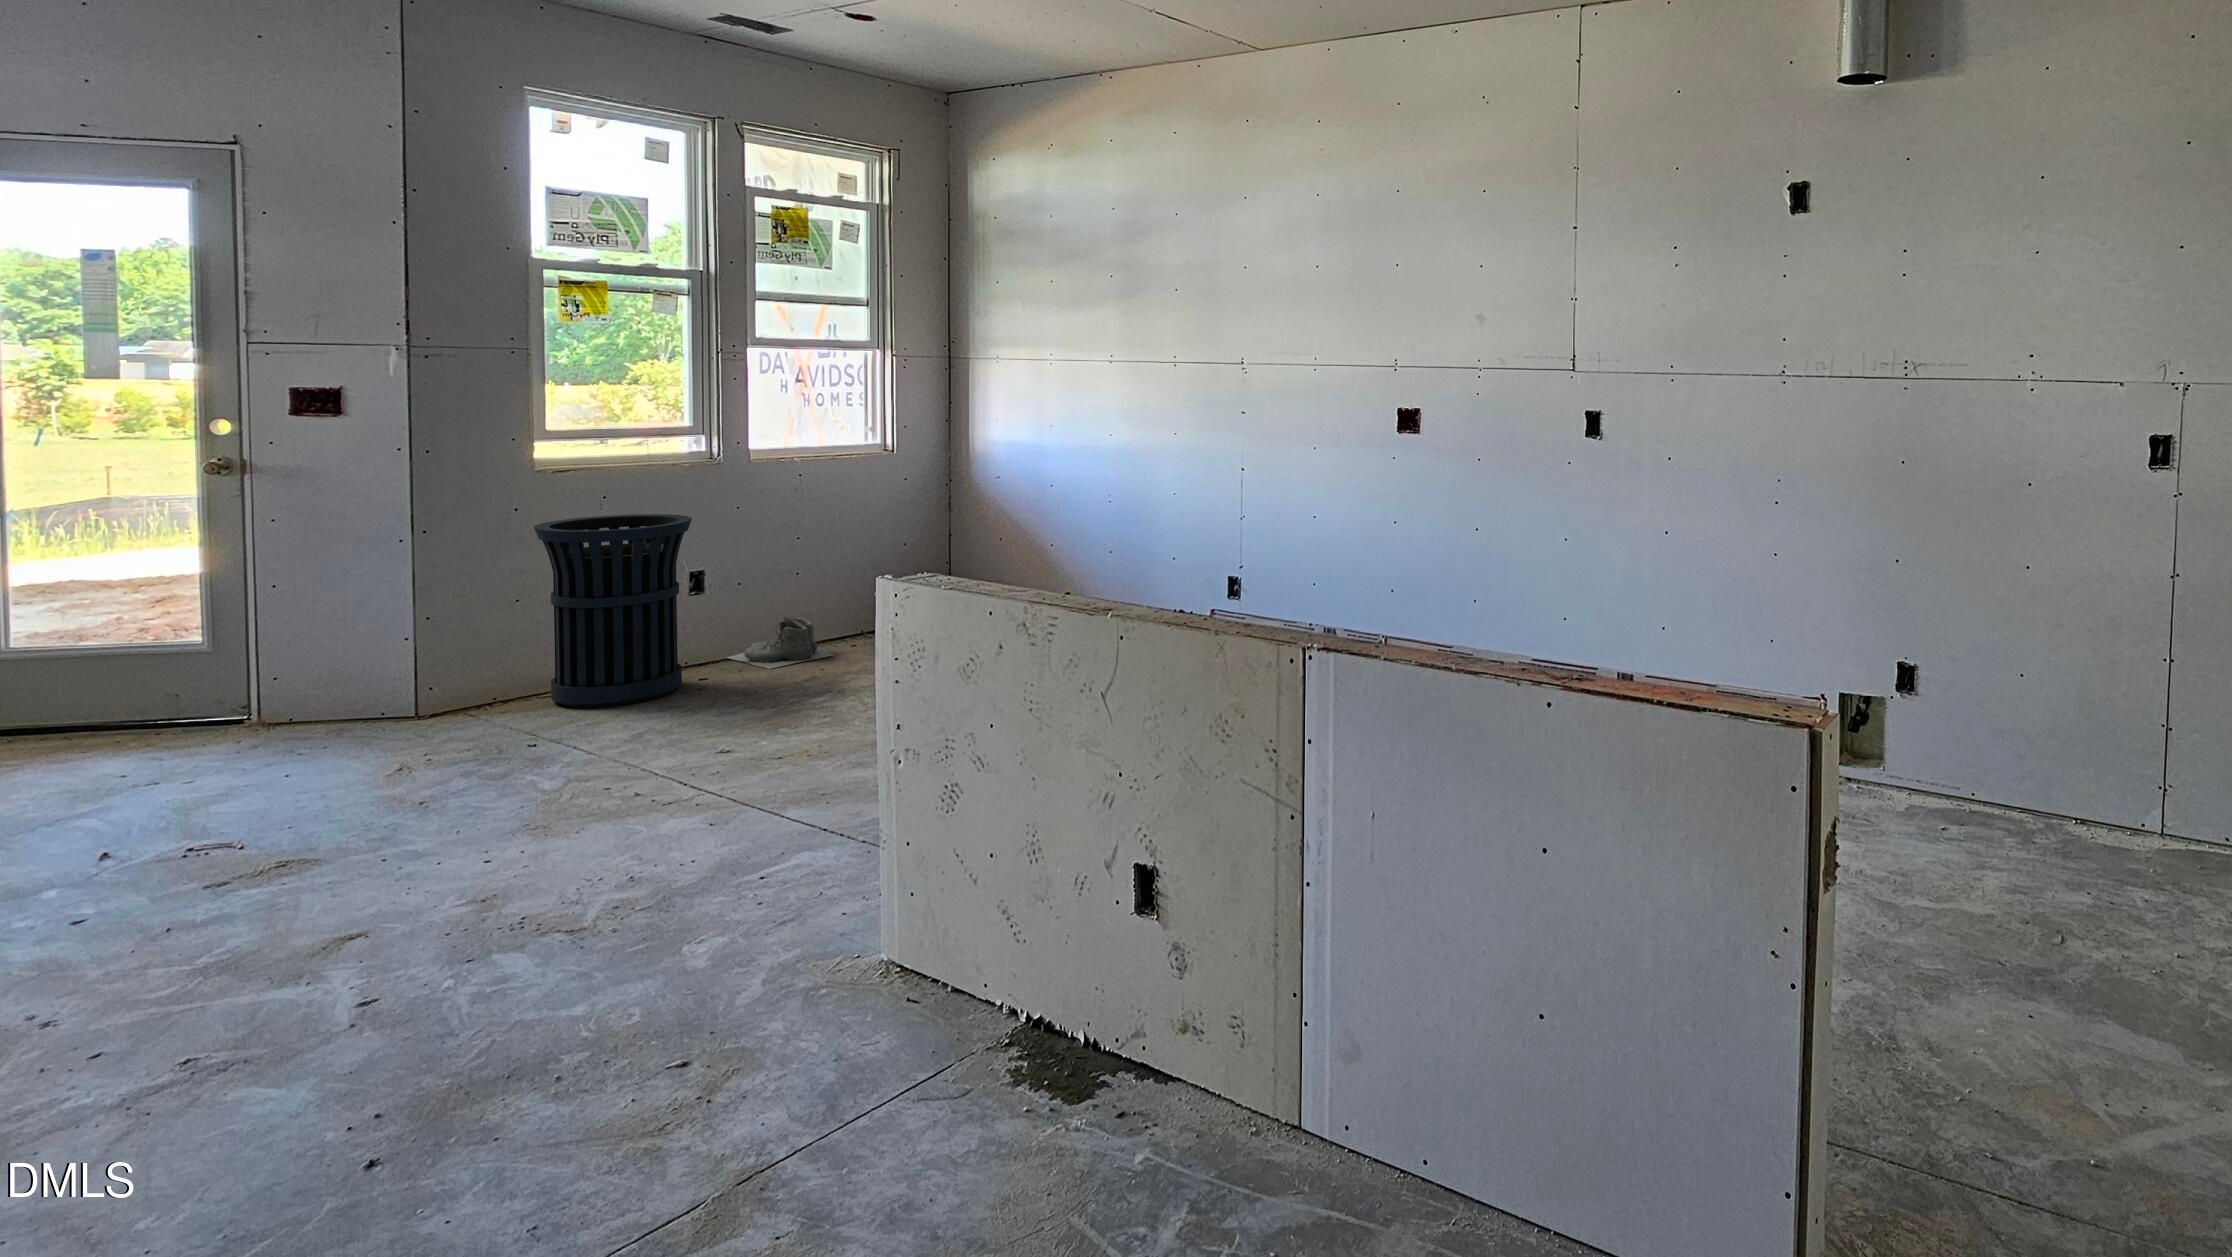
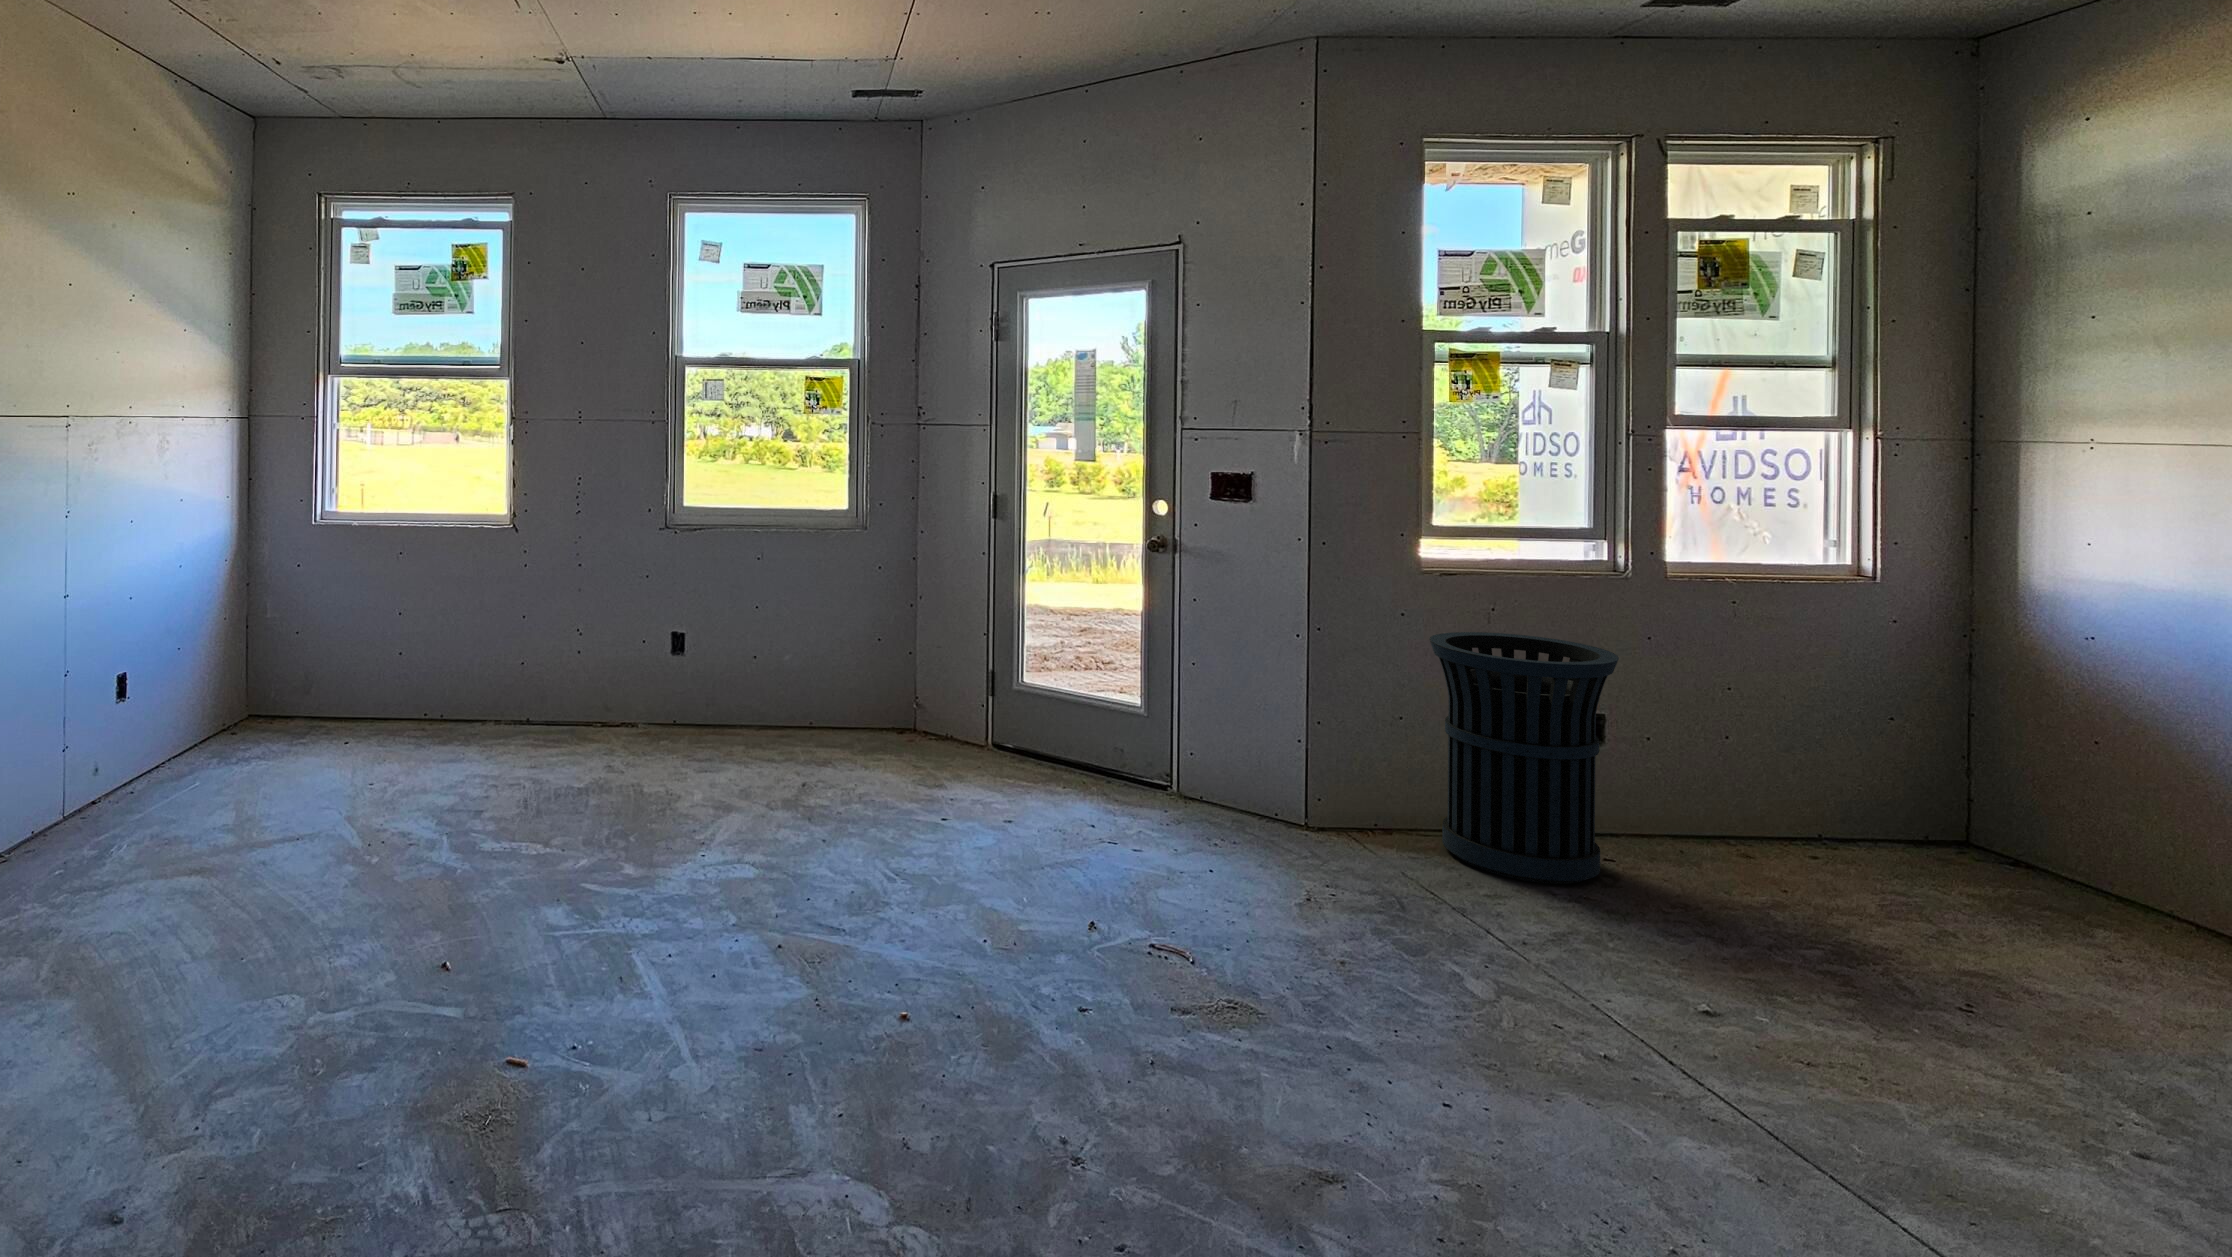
boots: present [727,616,834,669] -> none [1632,800,1810,879]

